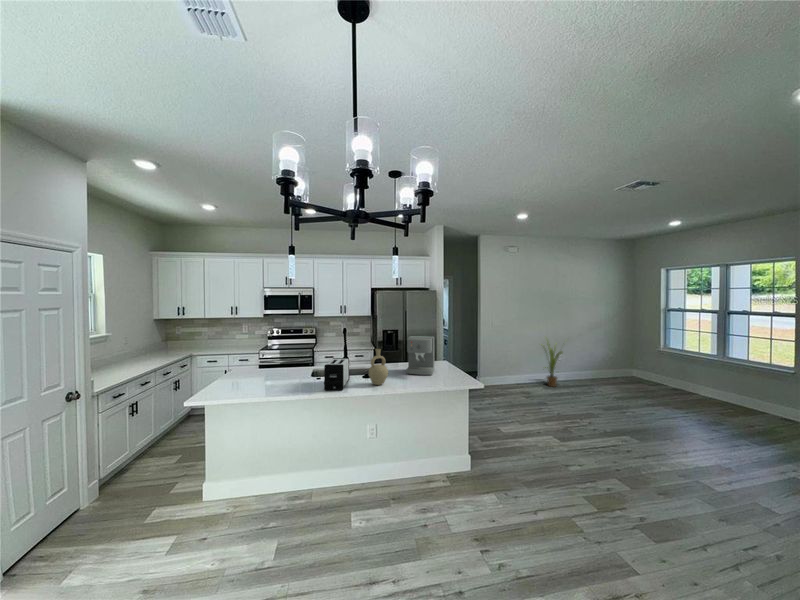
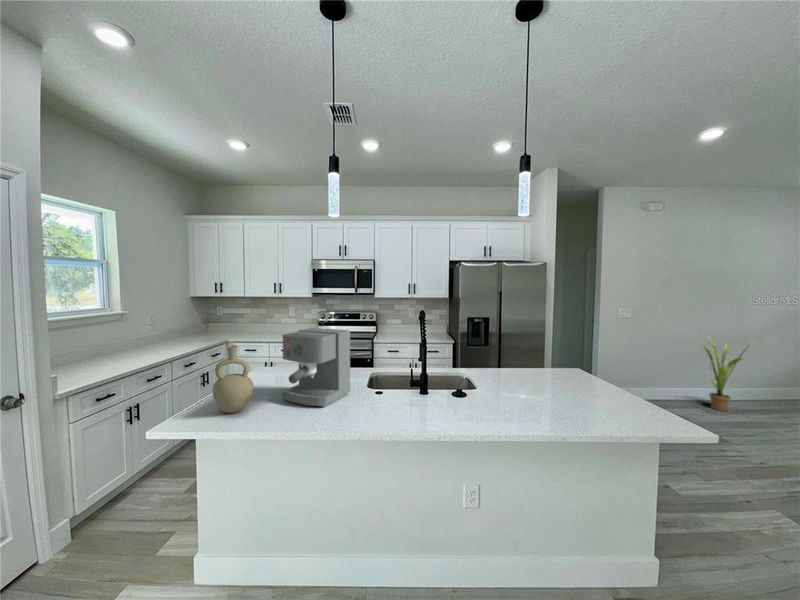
coffee maker: present [406,336,434,375] -> present [283,328,350,408]
vase: present [369,349,388,385] -> present [212,345,253,413]
toaster: present [324,358,350,391] -> none [388,362,432,429]

